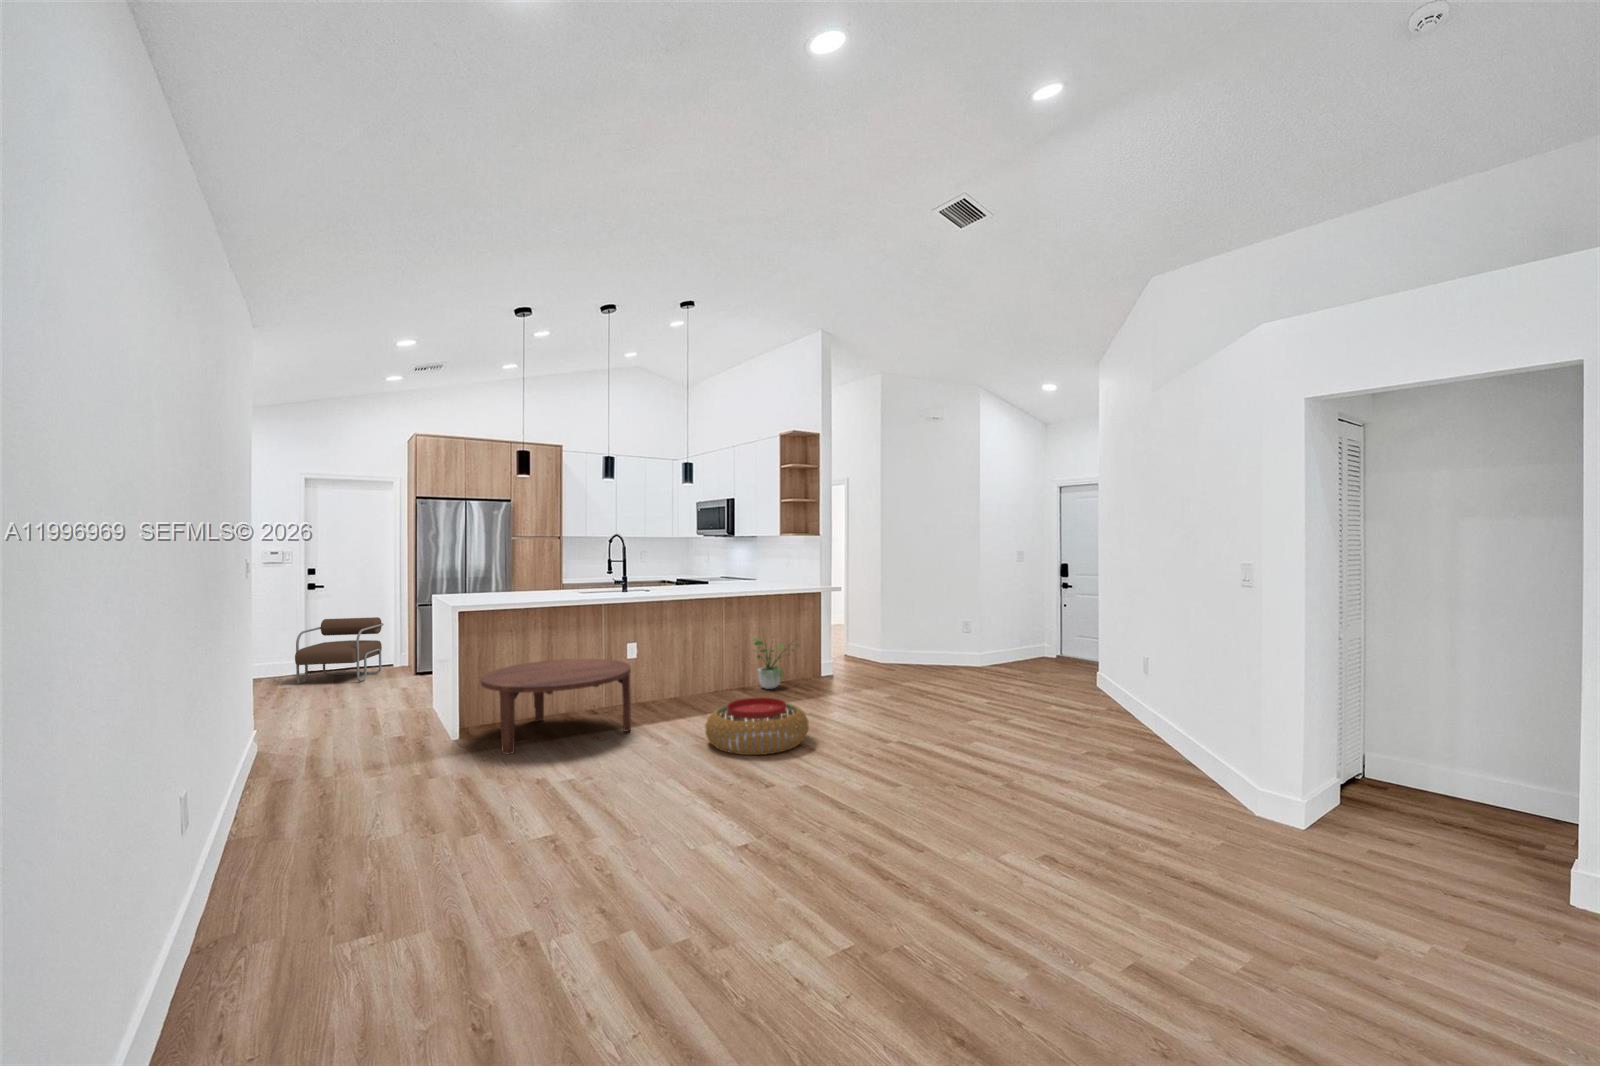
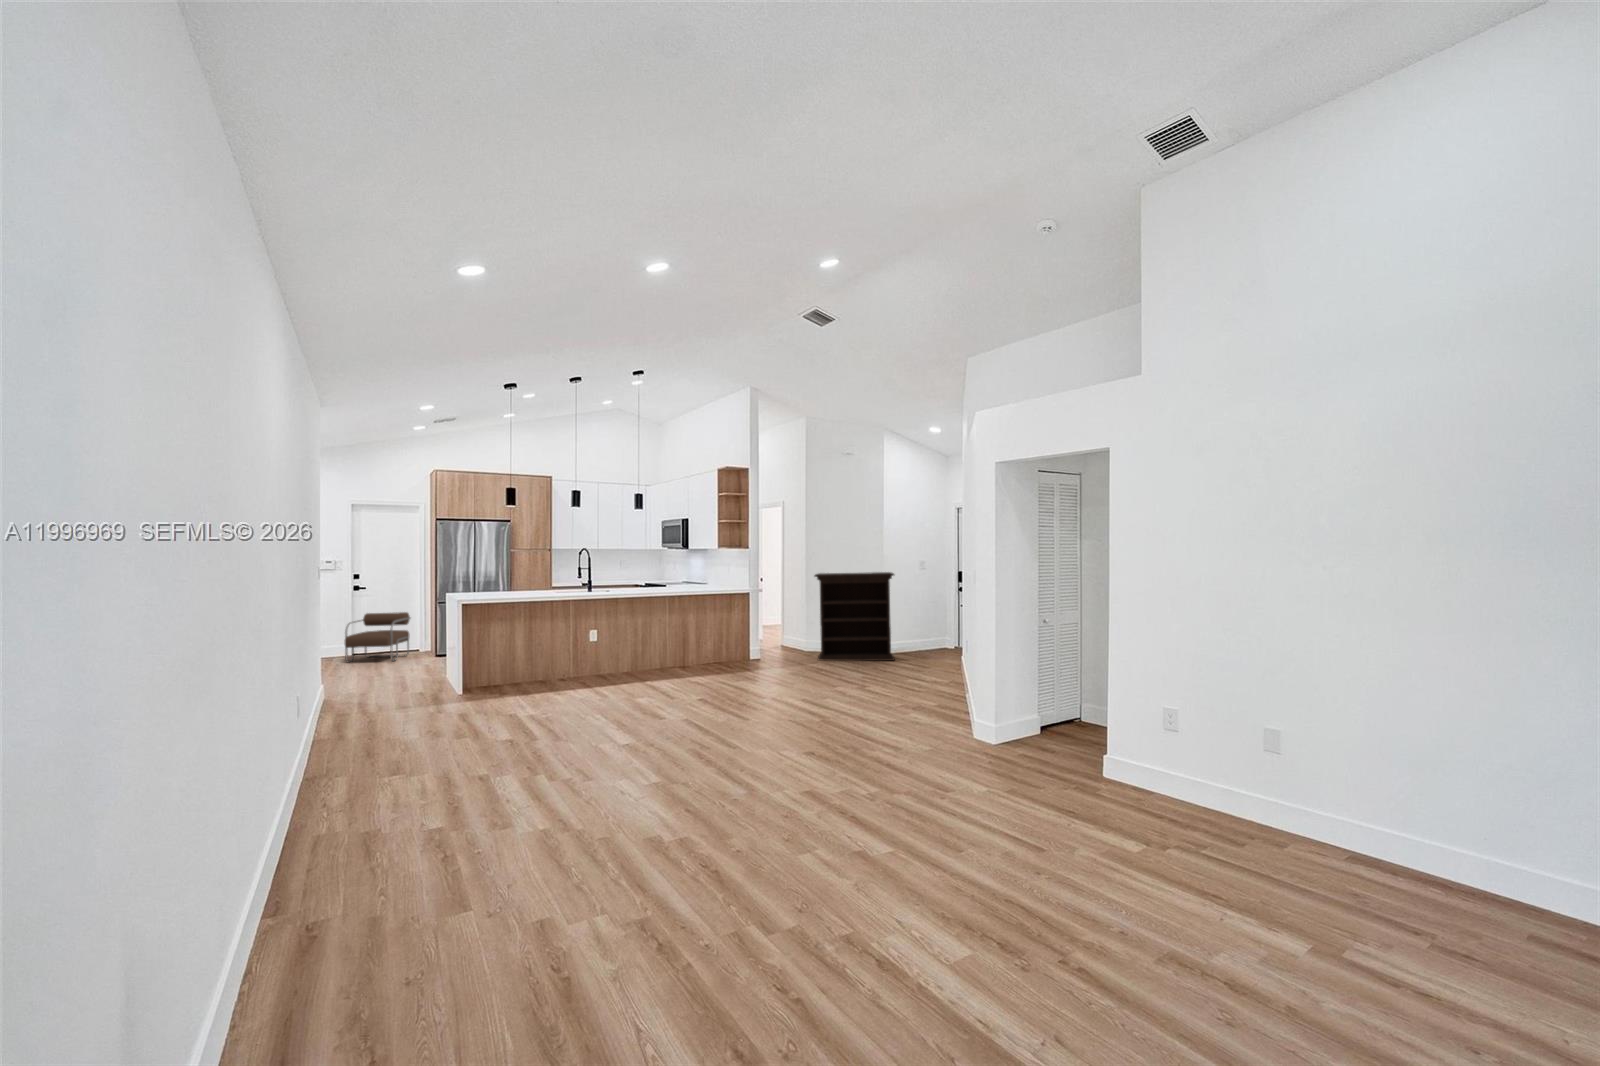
bookshelf: none [896,565,1003,677] -> present [815,572,895,661]
potted plant: present [754,638,799,689] -> none [687,617,731,668]
coffee table: present [480,659,631,754] -> none [477,640,585,703]
pouf: present [705,698,809,755] -> none [633,667,708,704]

